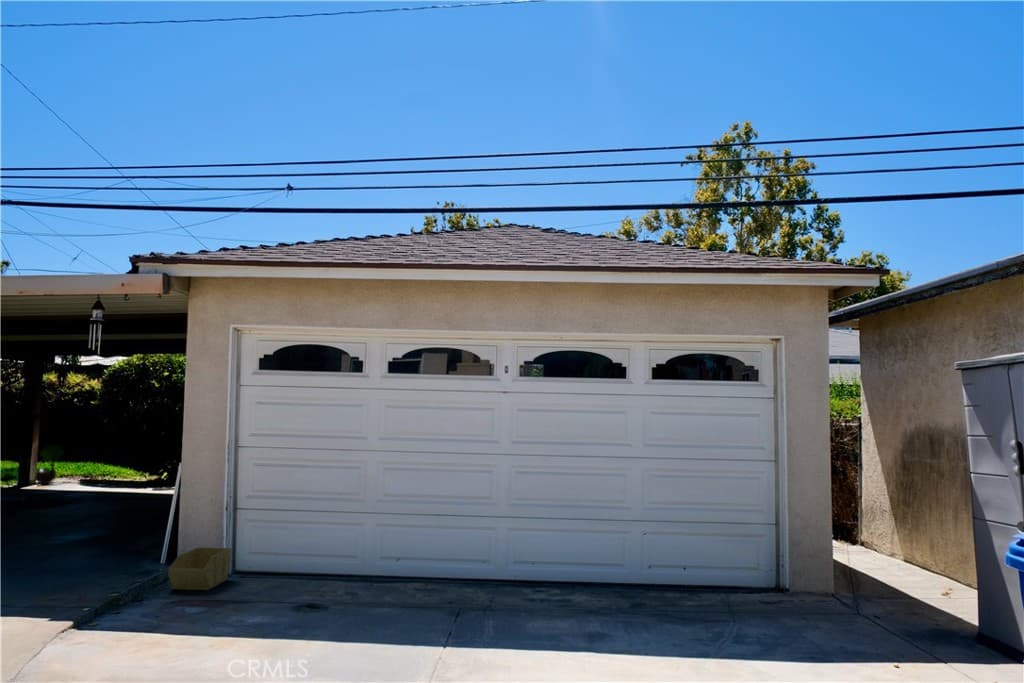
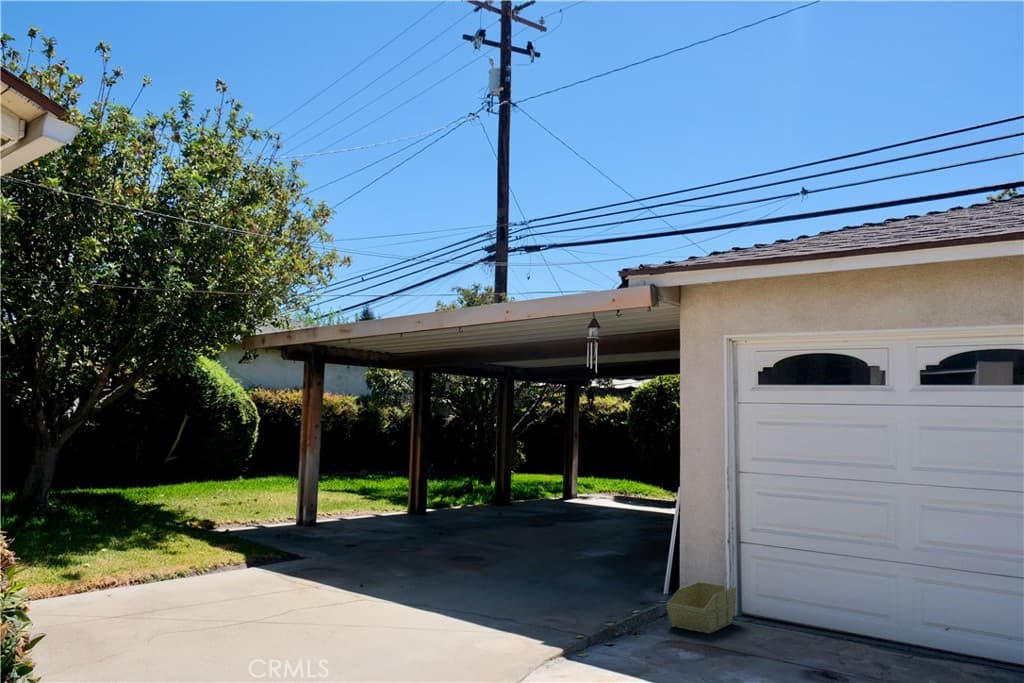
potted tree: present [35,446,63,485] -> none [576,460,599,498]

